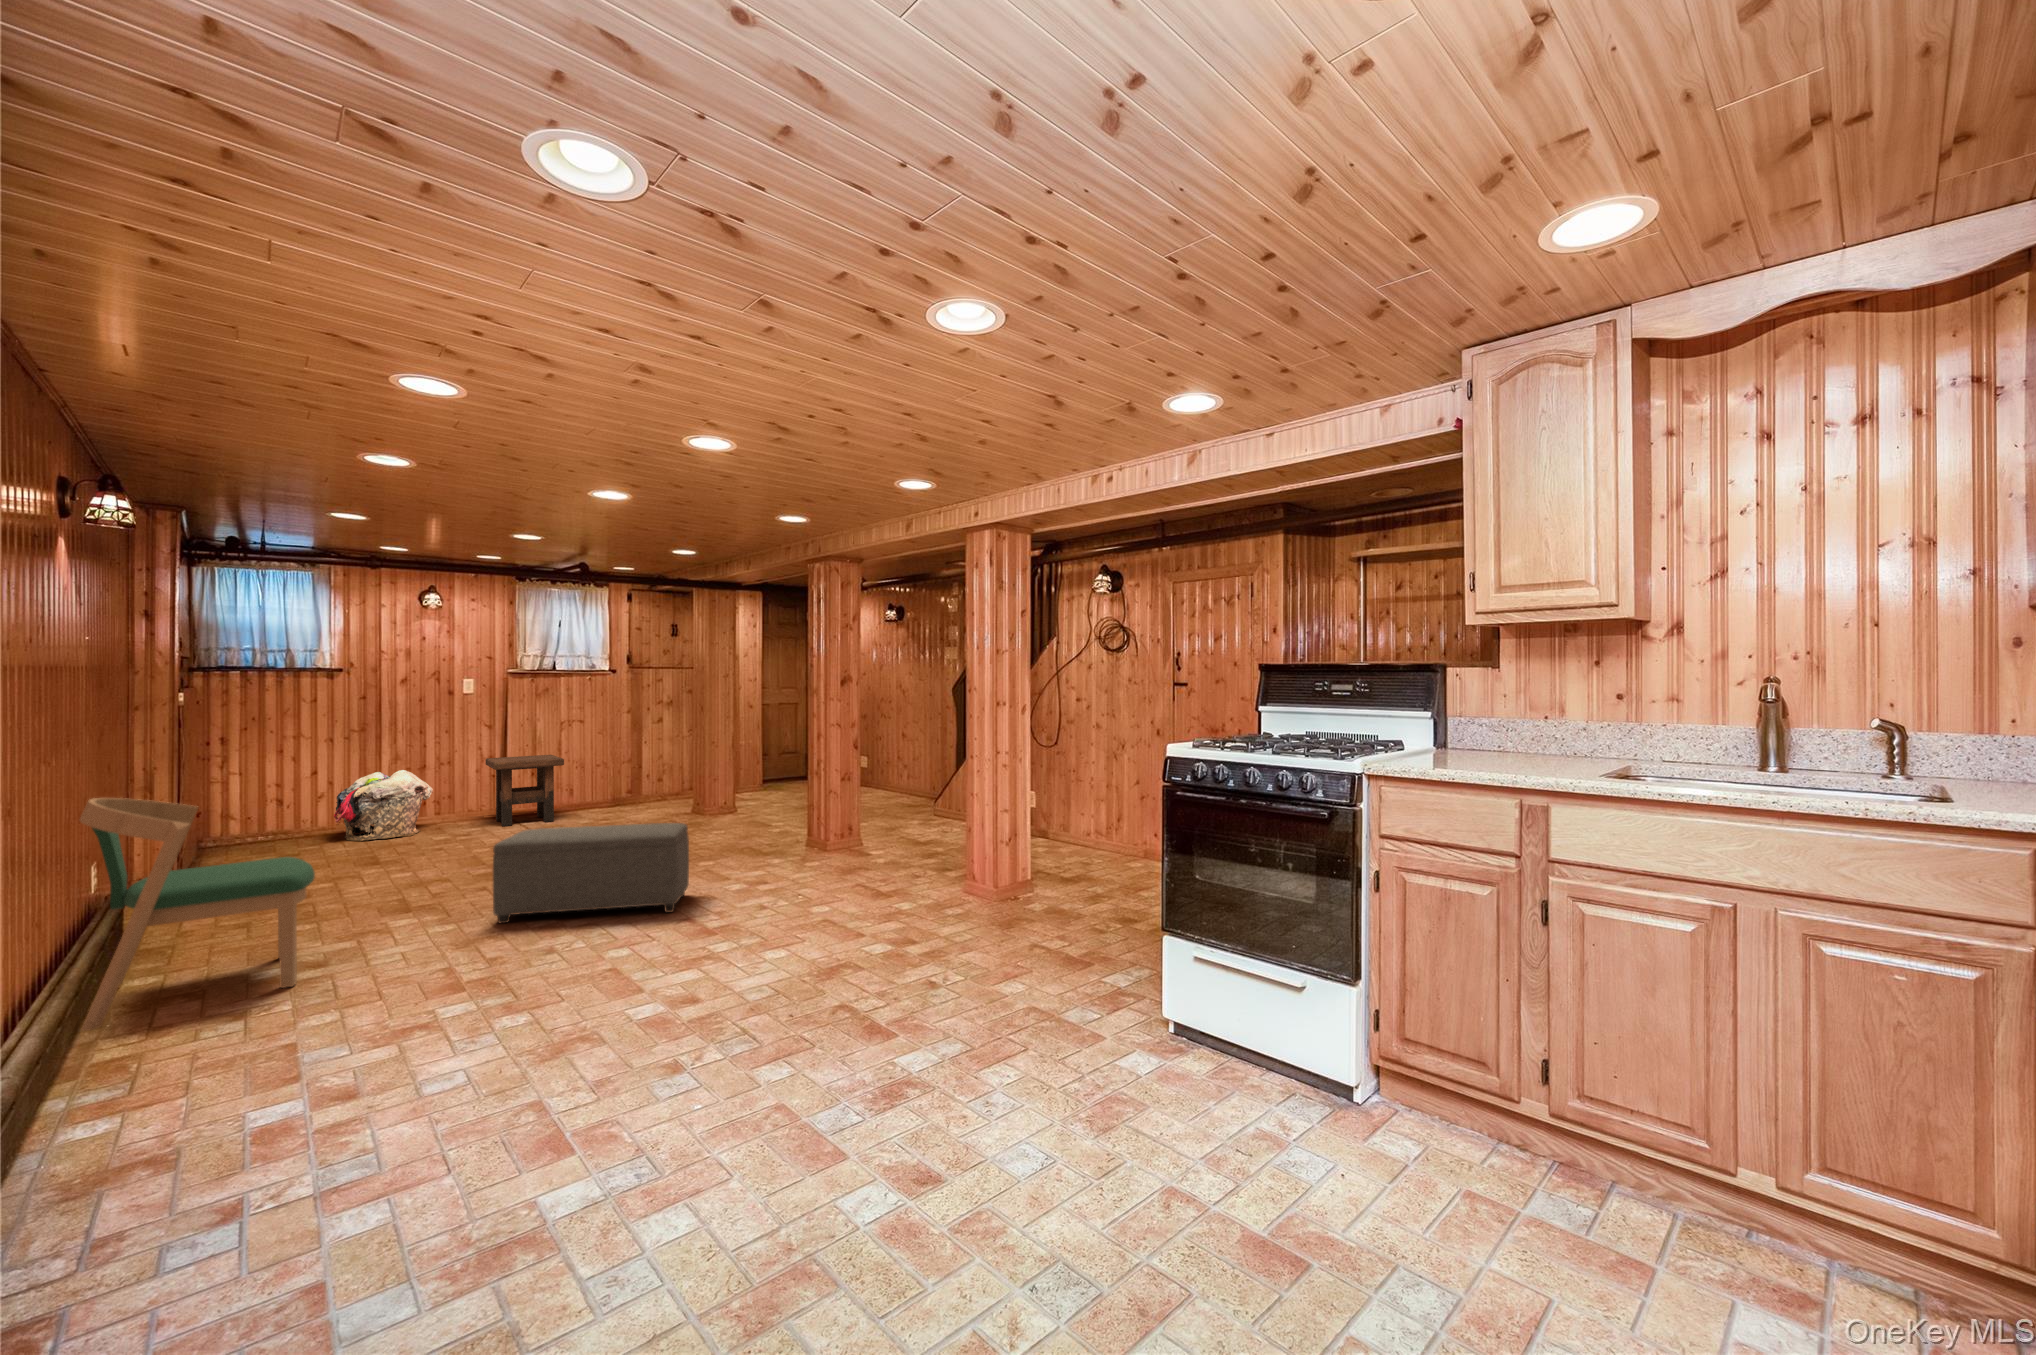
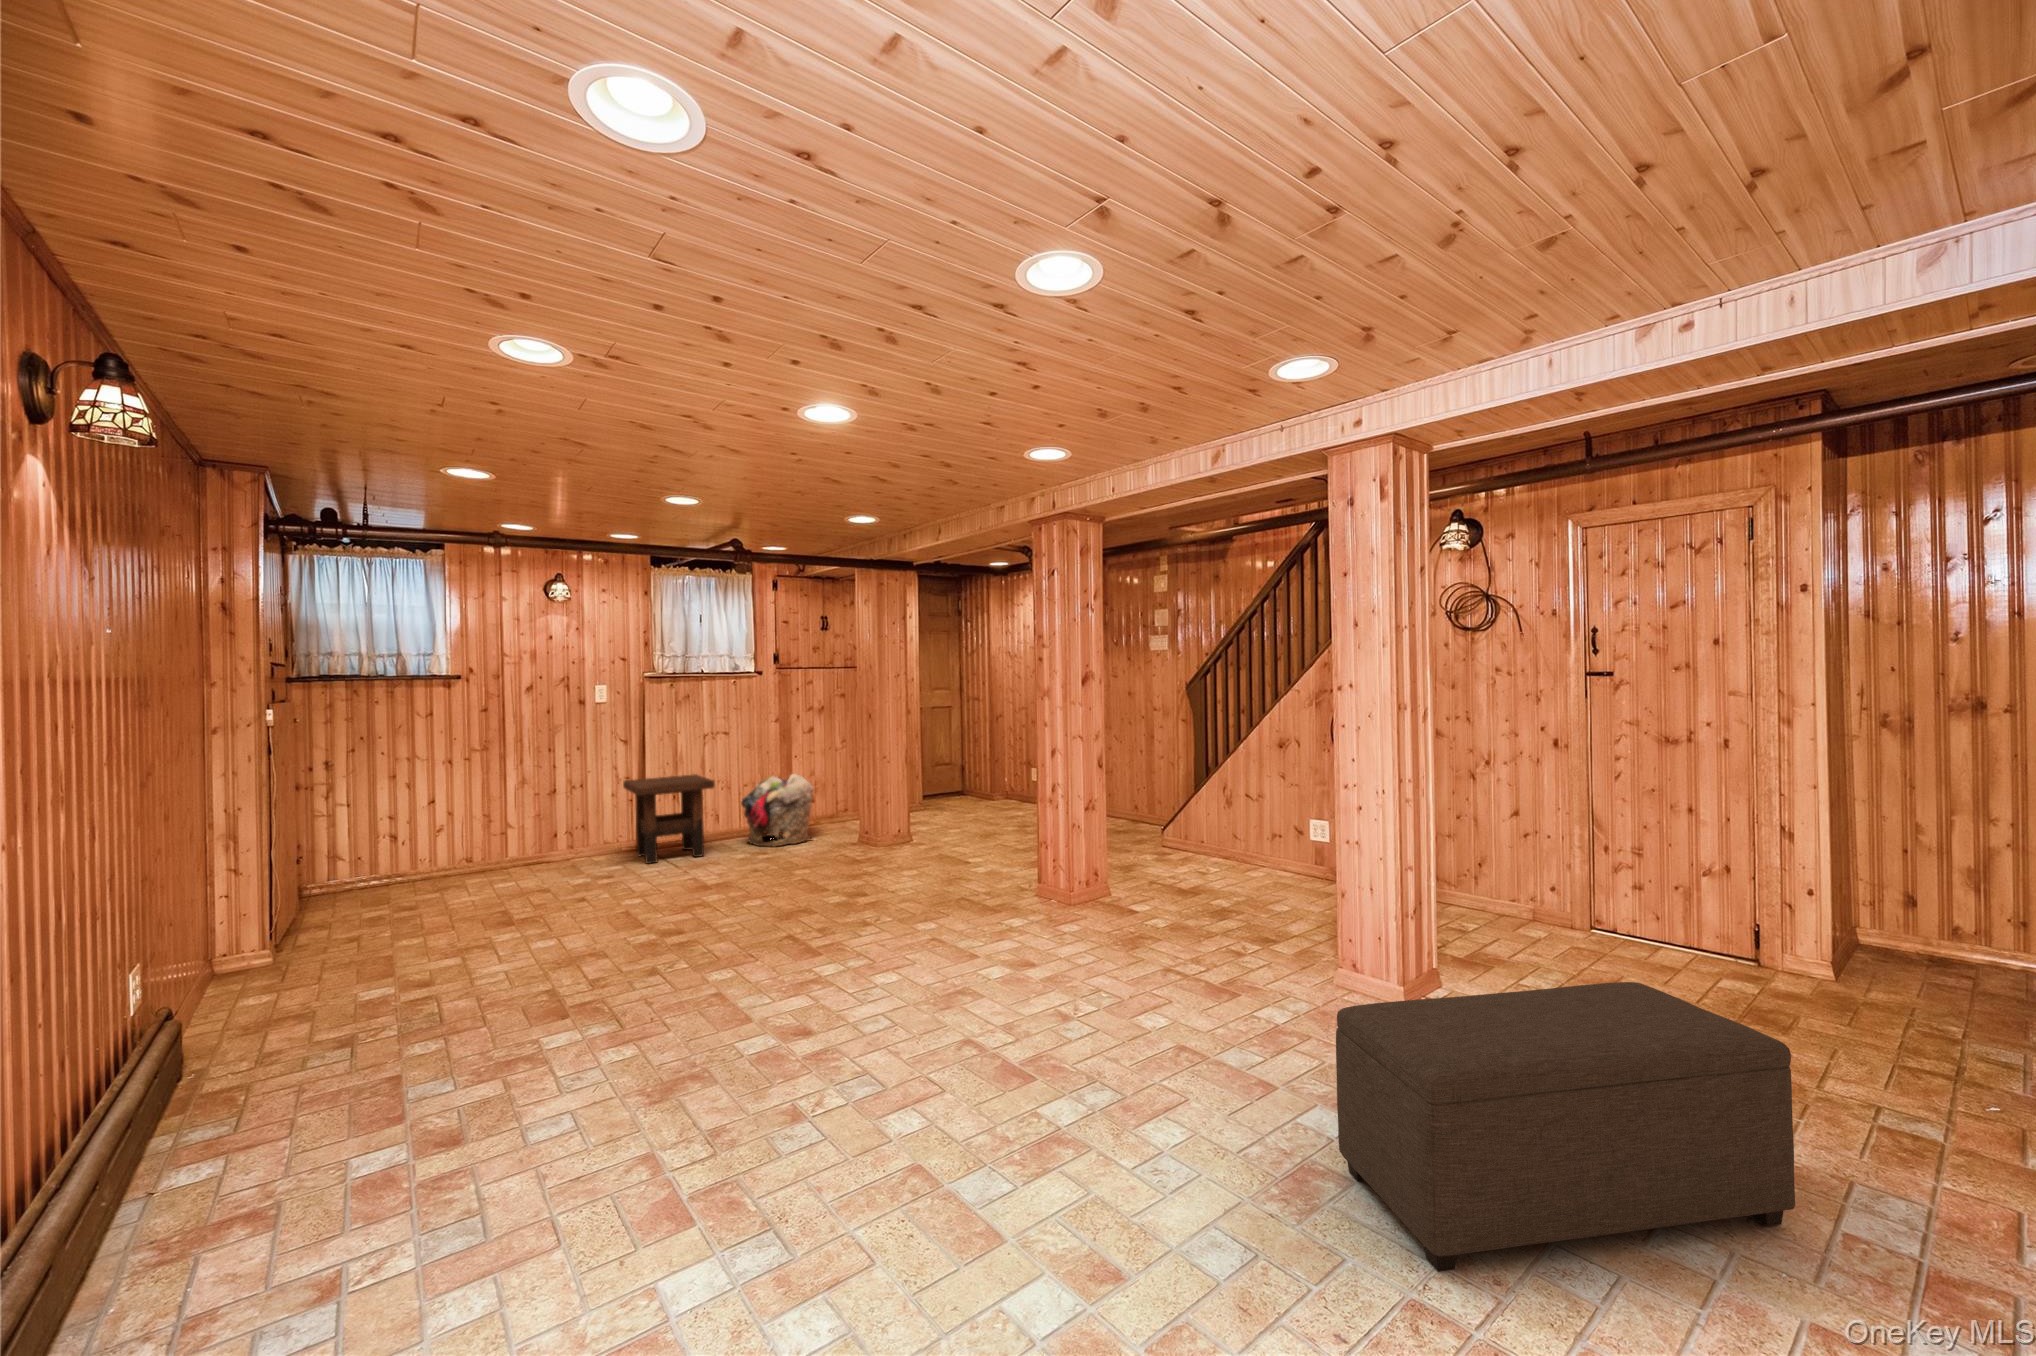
laundry basket: present [334,770,433,841] -> present [741,774,813,847]
dining chair: present [80,798,315,1031] -> none [61,888,440,1324]
ottoman: present [493,823,689,923] -> present [1336,982,1795,1271]

